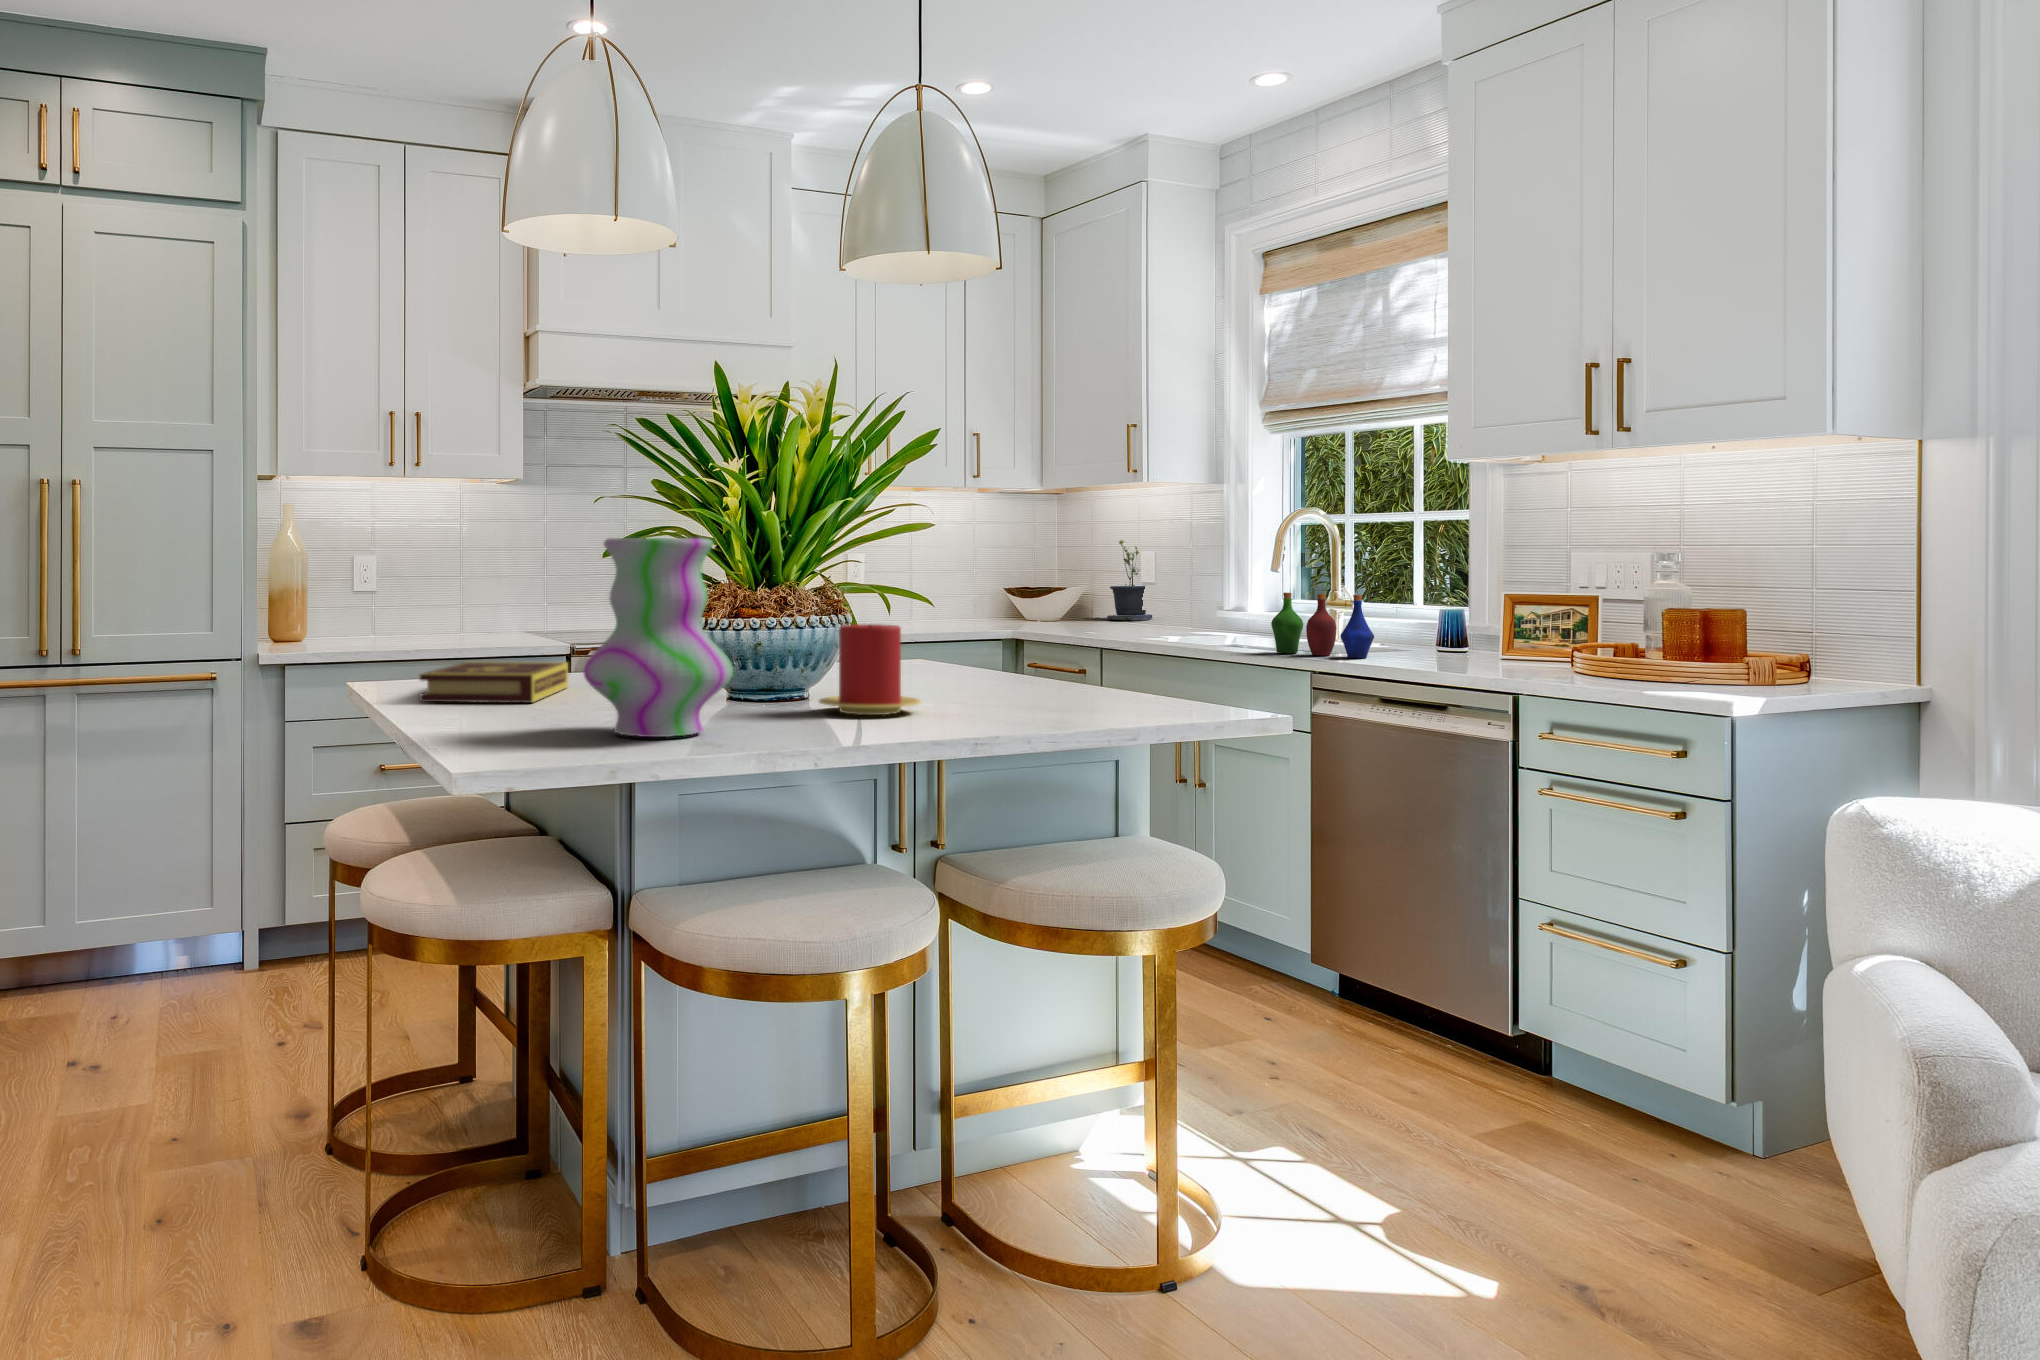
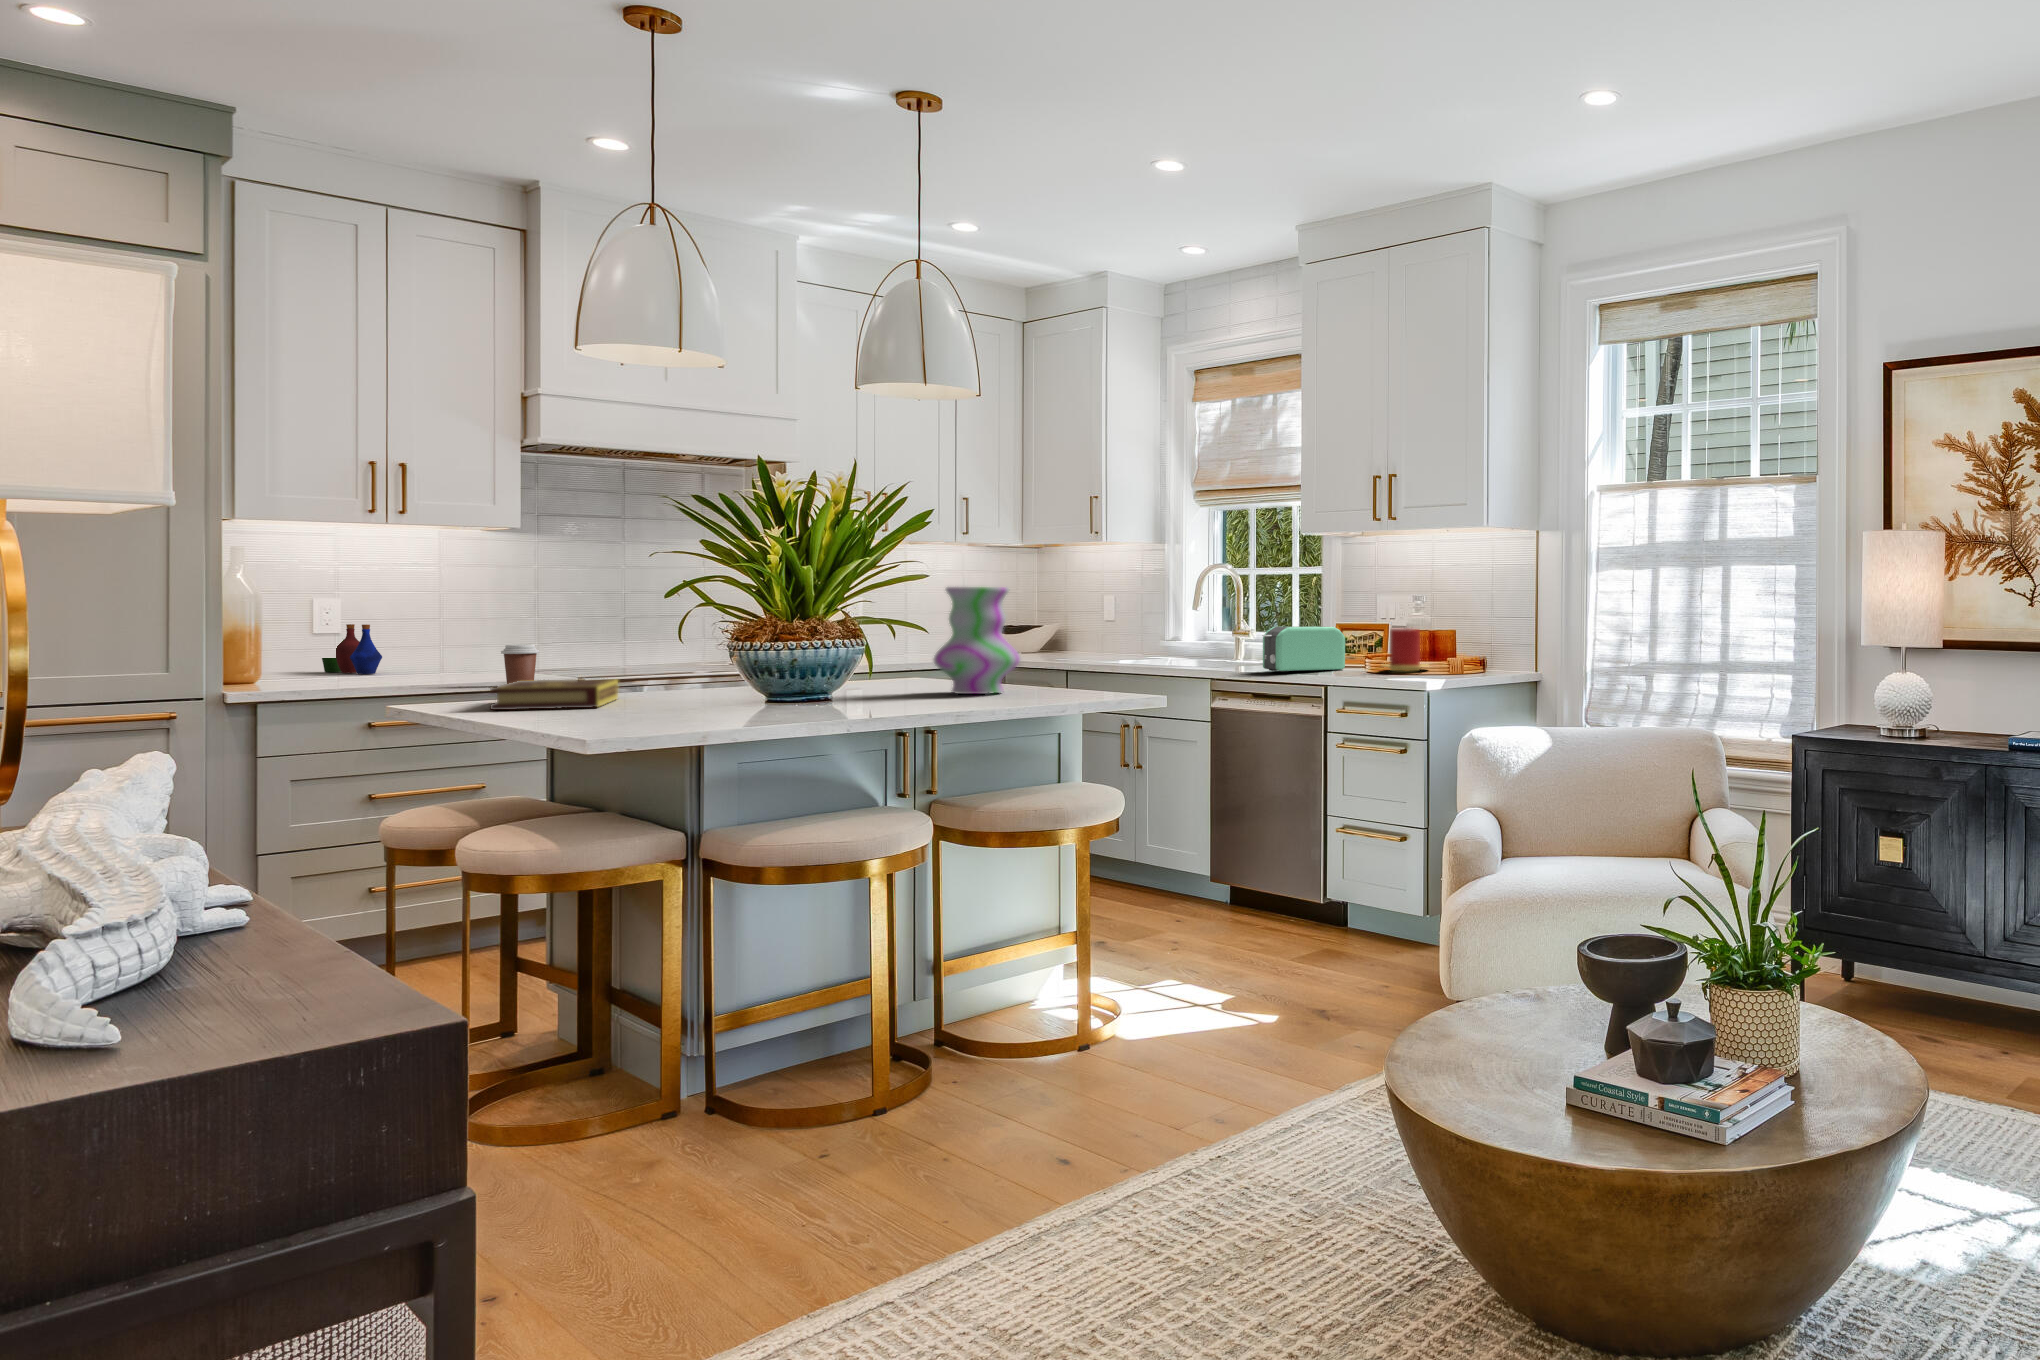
vase: present [584,538,733,737] -> present [934,587,1021,694]
potted plant: present [1095,540,1152,620] -> none [1068,585,1115,648]
bottle: present [1271,593,1374,658] -> present [322,624,382,674]
toaster: none [1397,599,1536,669] -> present [1263,626,1345,672]
coffee cup: none [477,613,513,662] -> present [501,645,539,684]
candle: present [819,624,921,715] -> present [1384,629,1427,671]

